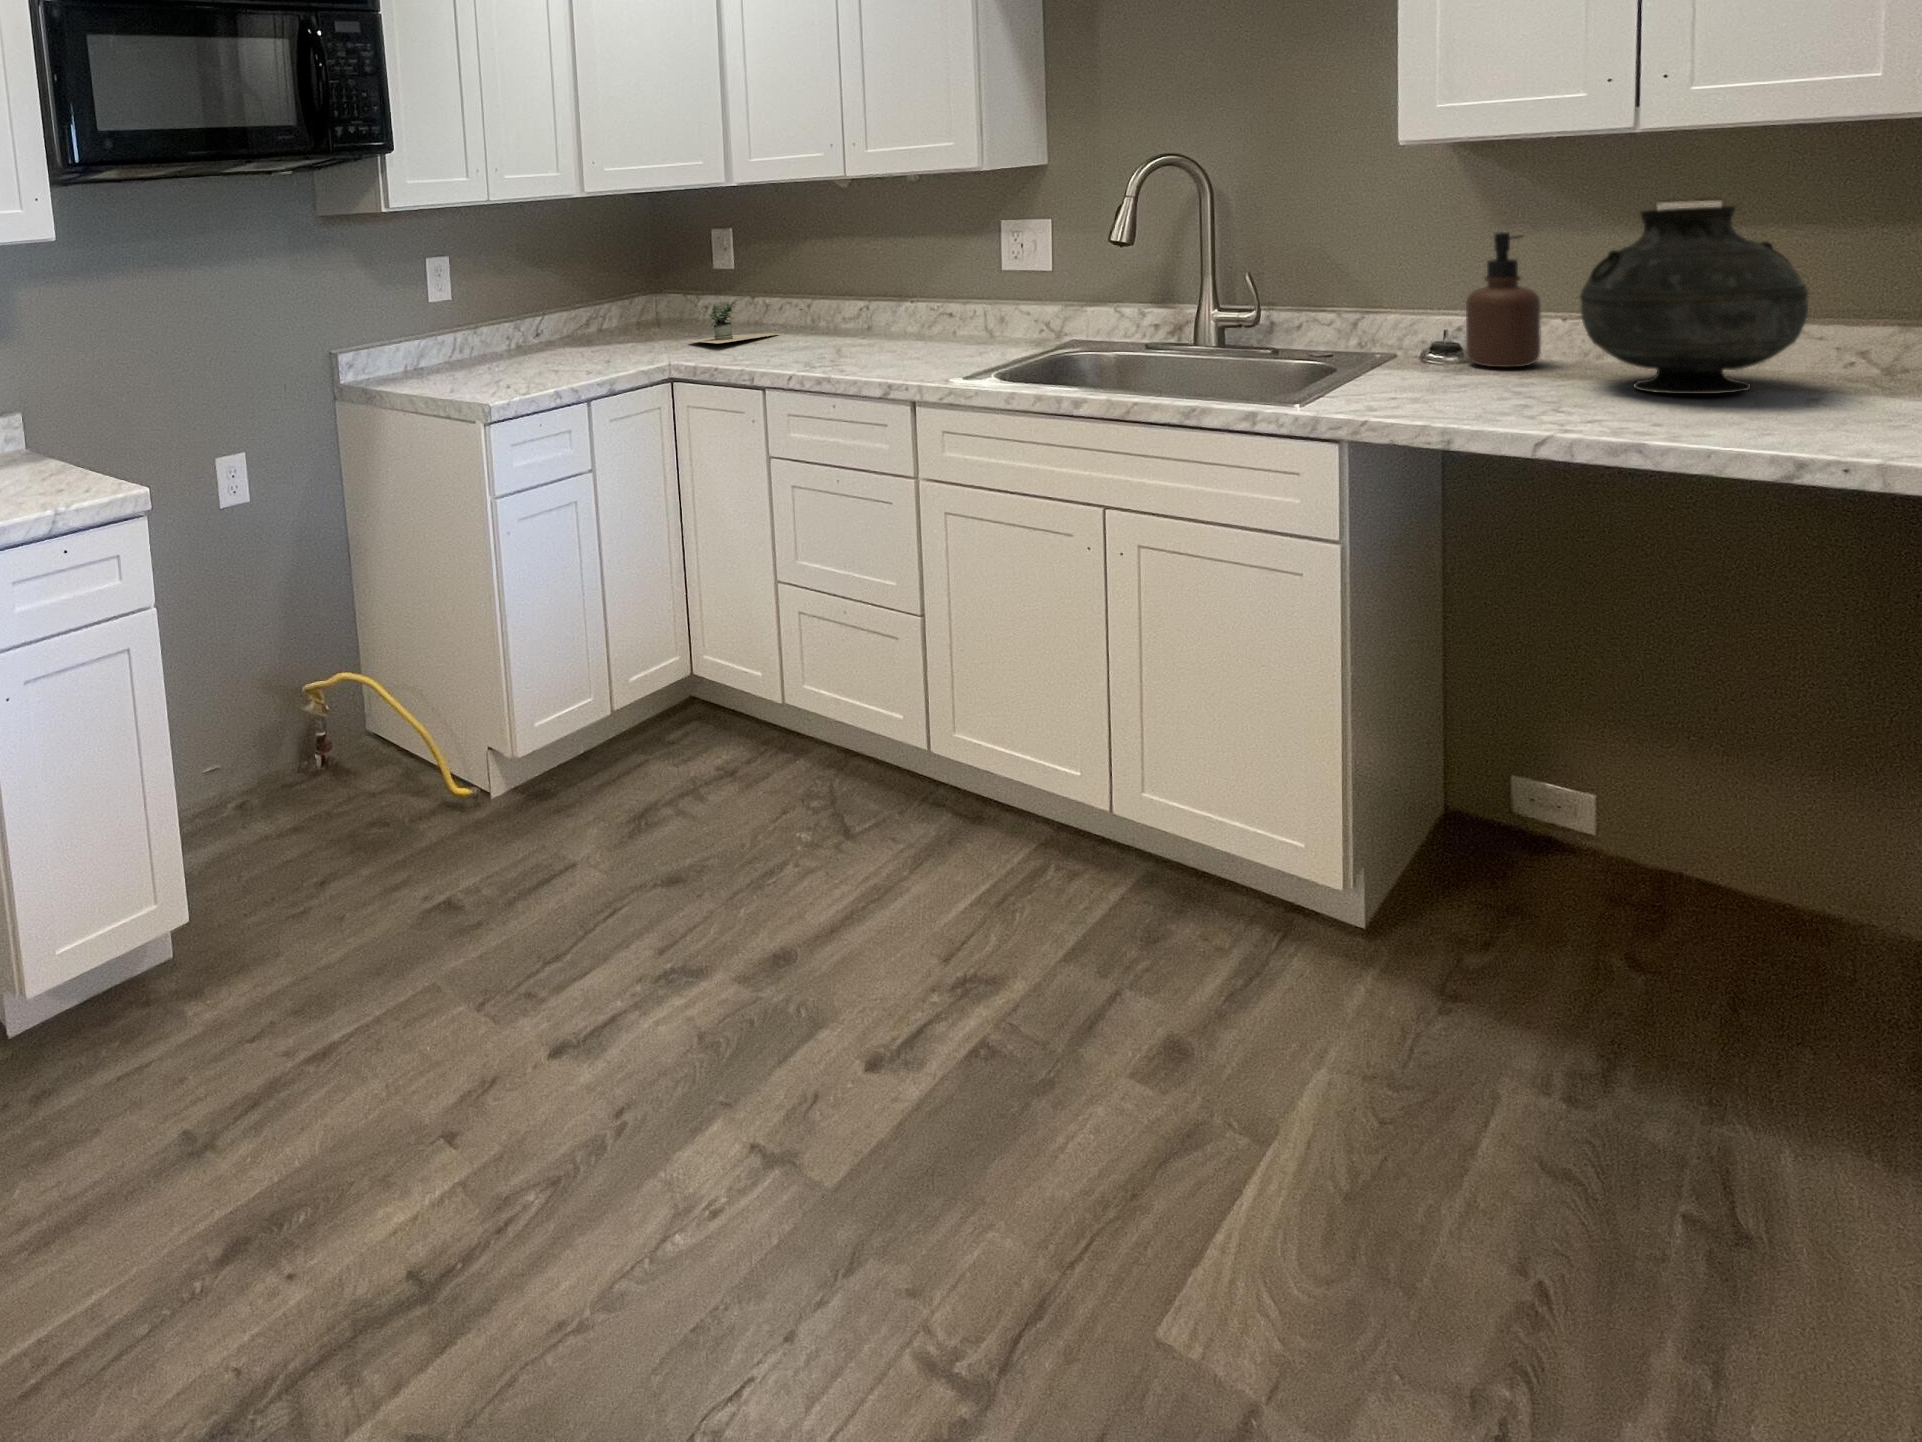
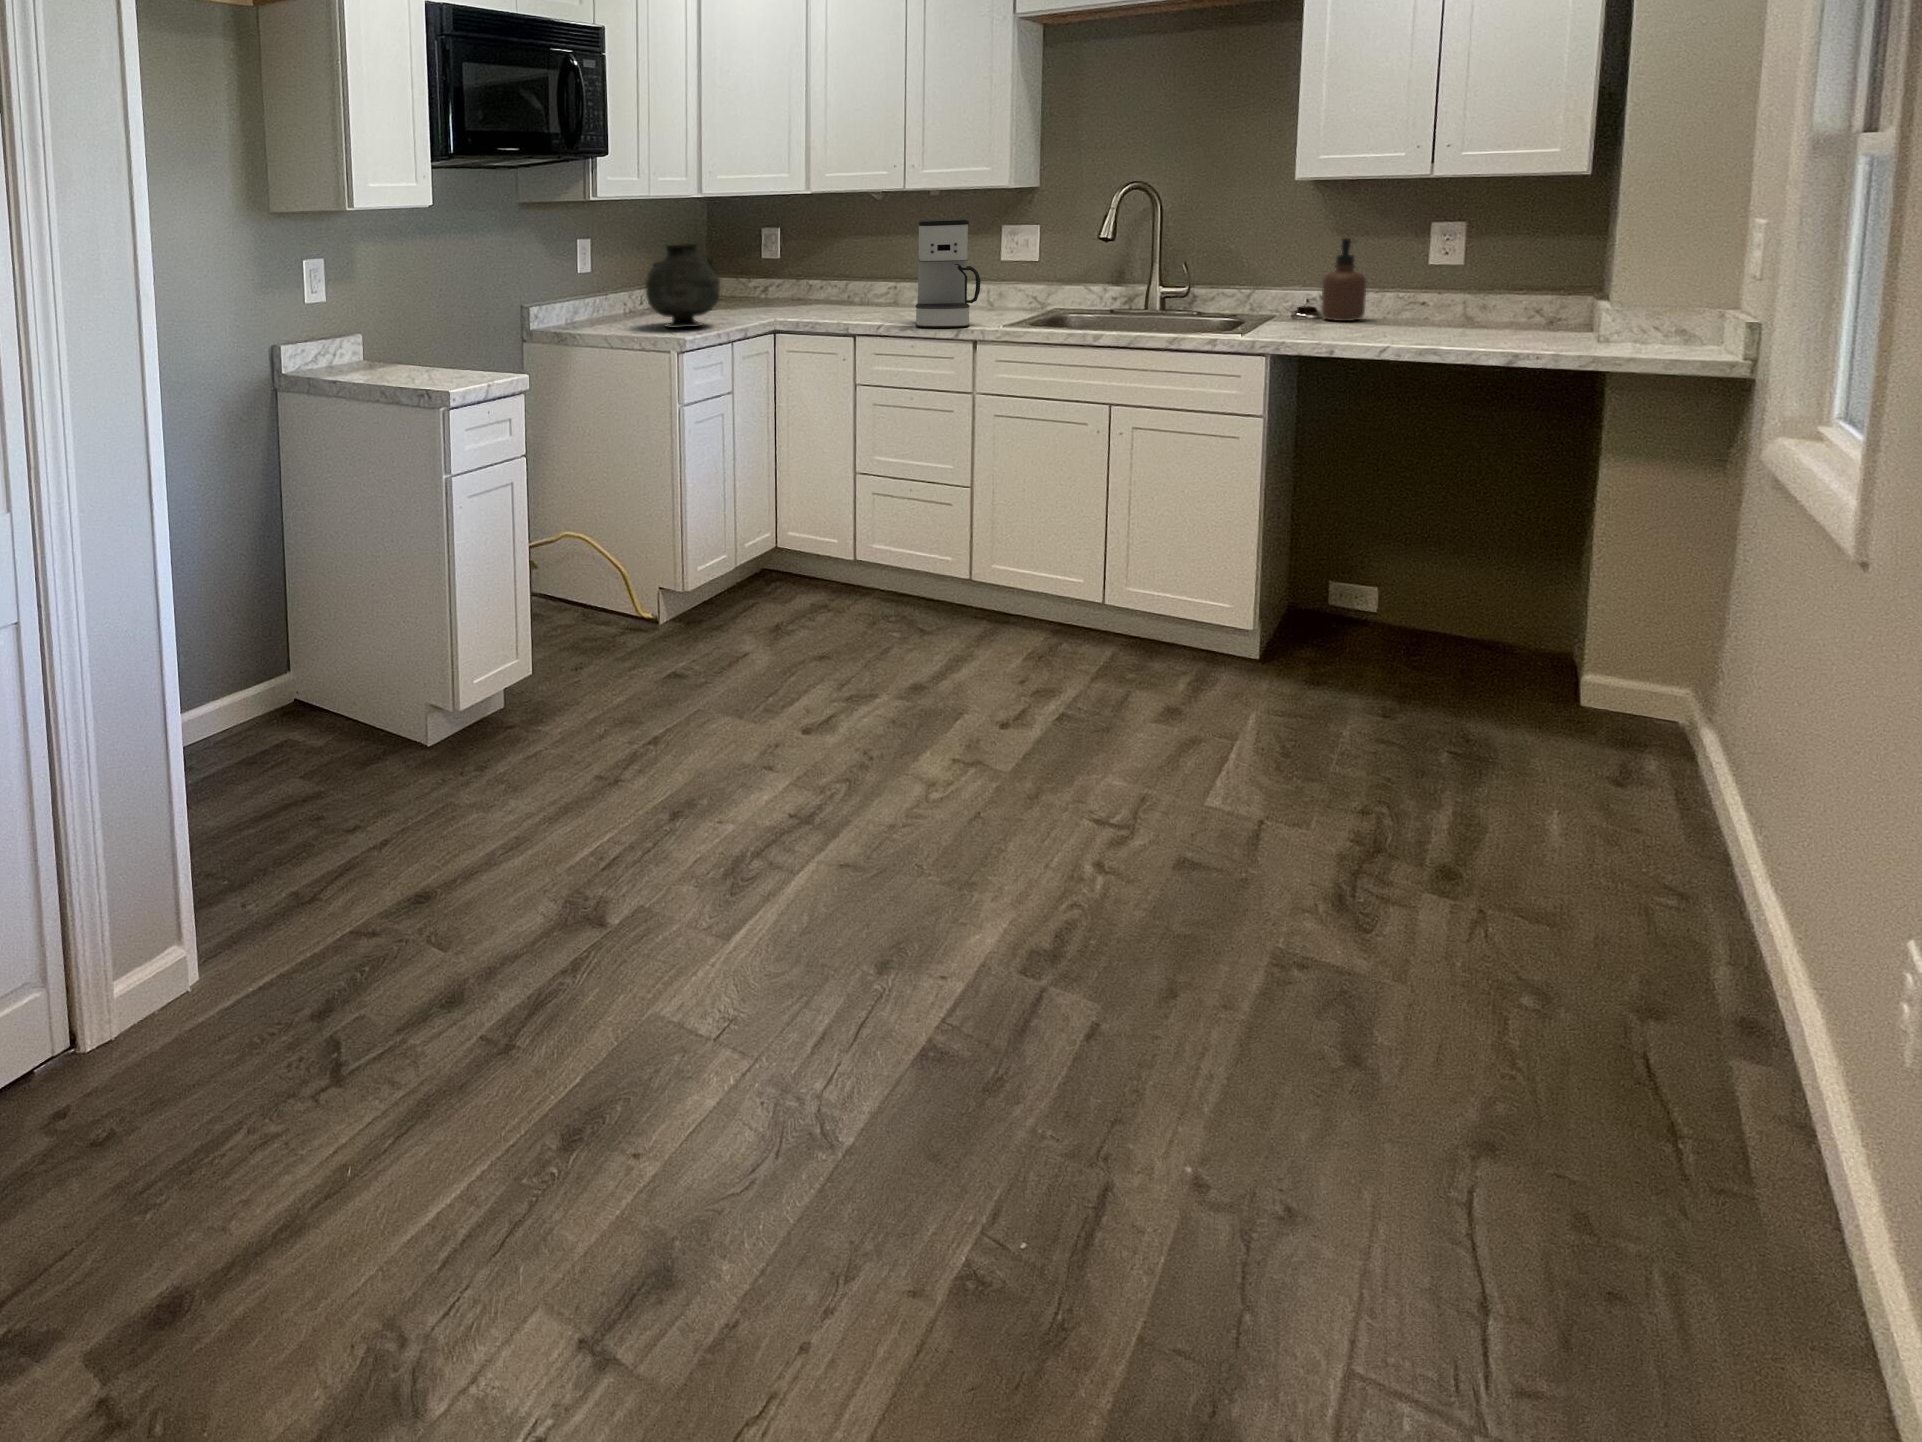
vase: present [1580,206,1809,394] -> present [646,244,720,328]
coffee maker: none [834,217,930,380] -> present [915,219,981,328]
potted plant: present [691,302,802,343] -> none [766,280,845,309]

